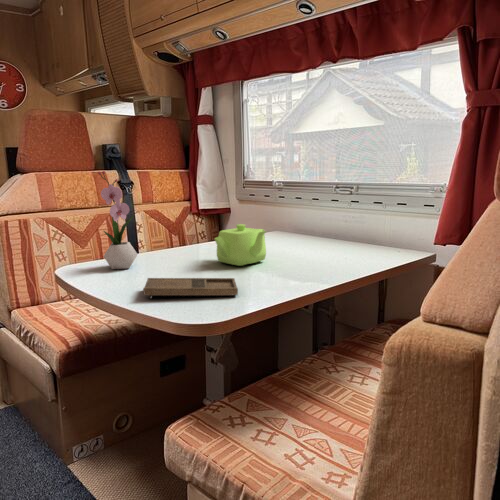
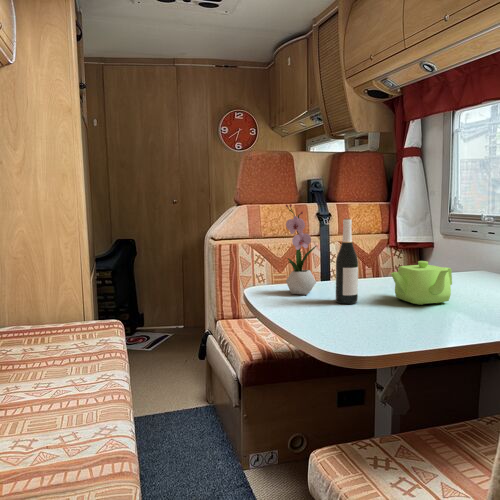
wine bottle: none [160,185,184,273] -> present [336,218,358,304]
tray: present [143,278,238,299] -> none [306,305,401,333]

